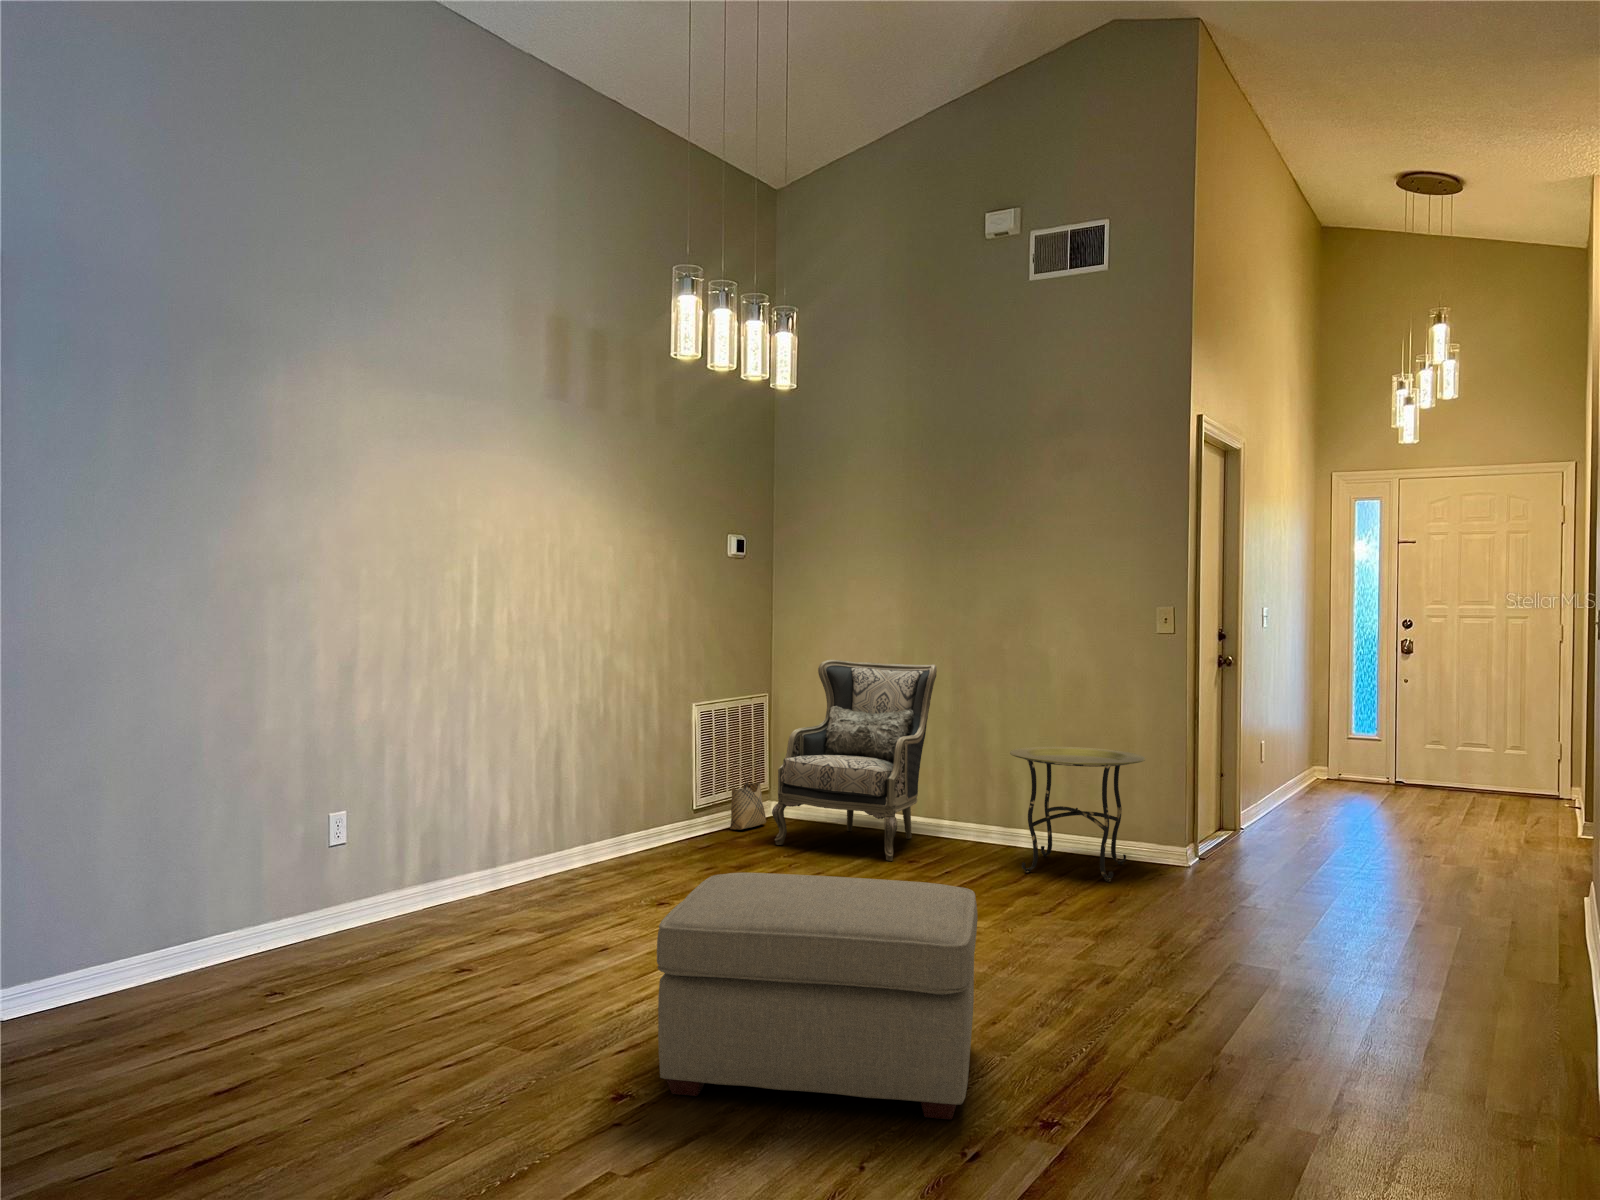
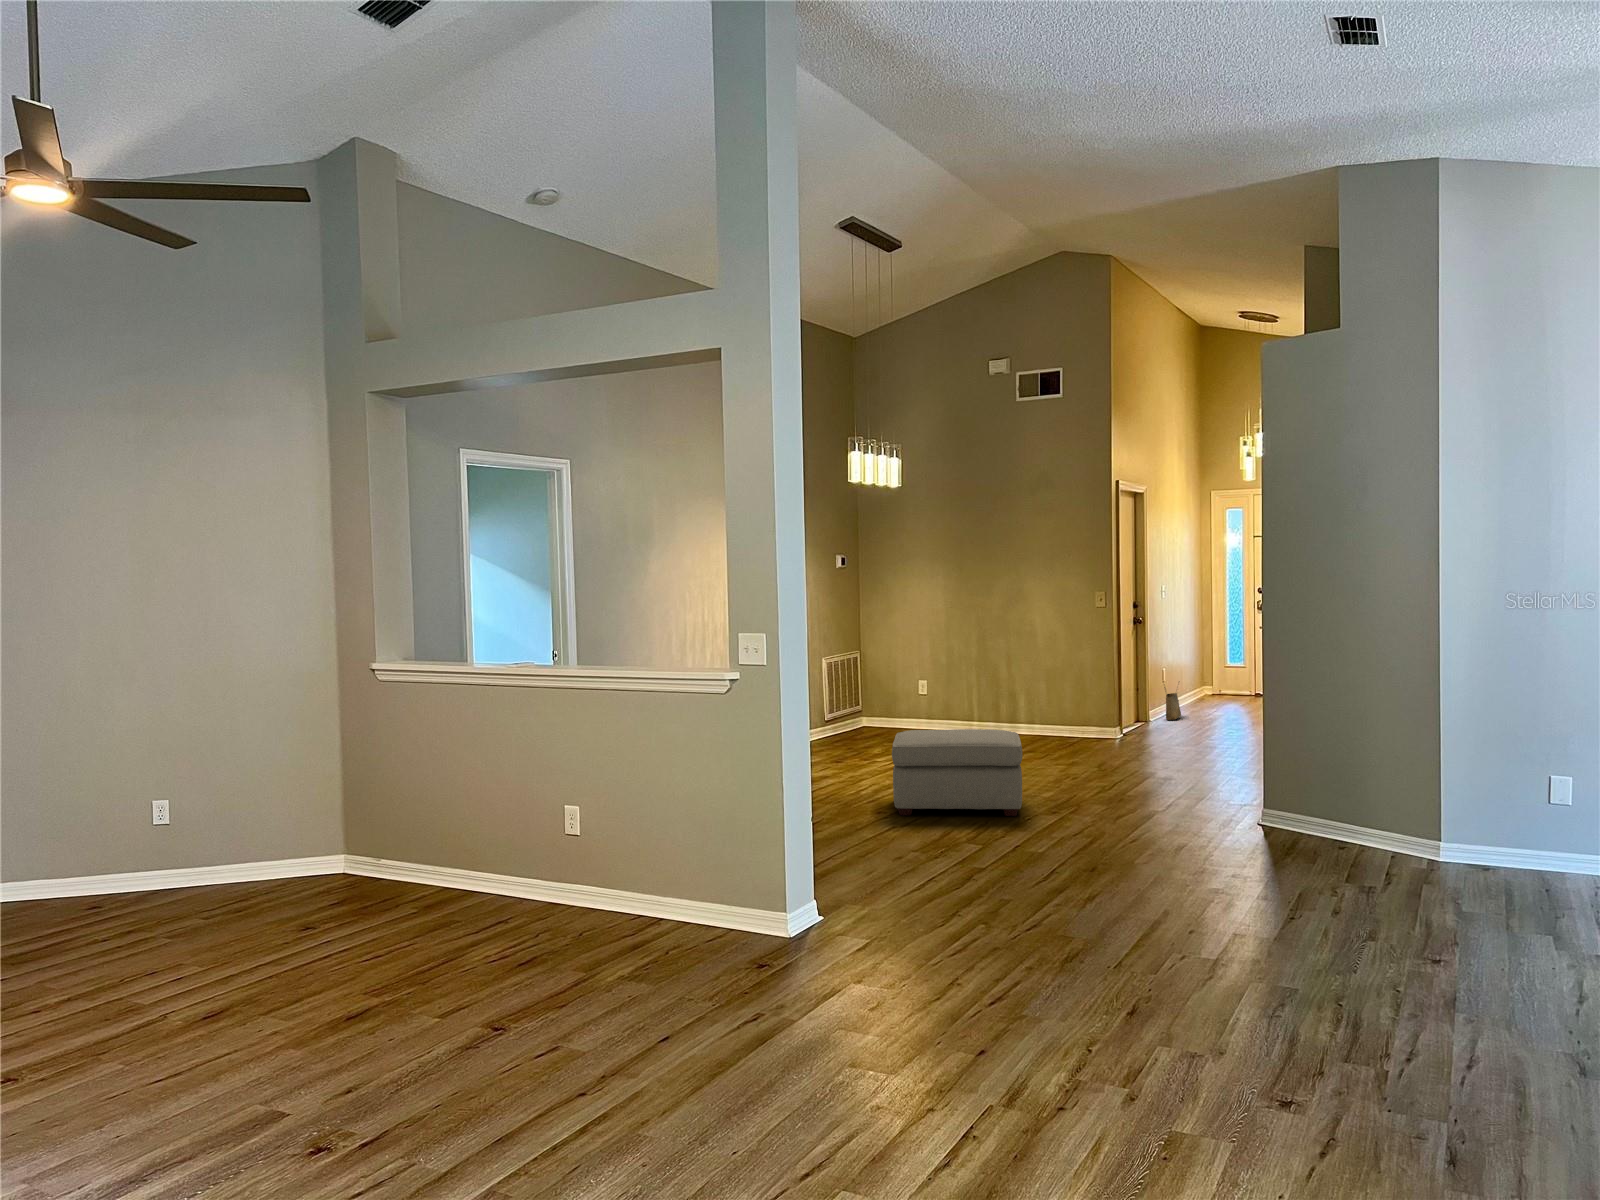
armchair: present [772,660,937,861] -> none [877,629,969,744]
side table: present [1010,747,1145,881] -> none [1016,675,1092,747]
woven basket: present [730,762,766,830] -> present [1164,687,1181,720]

